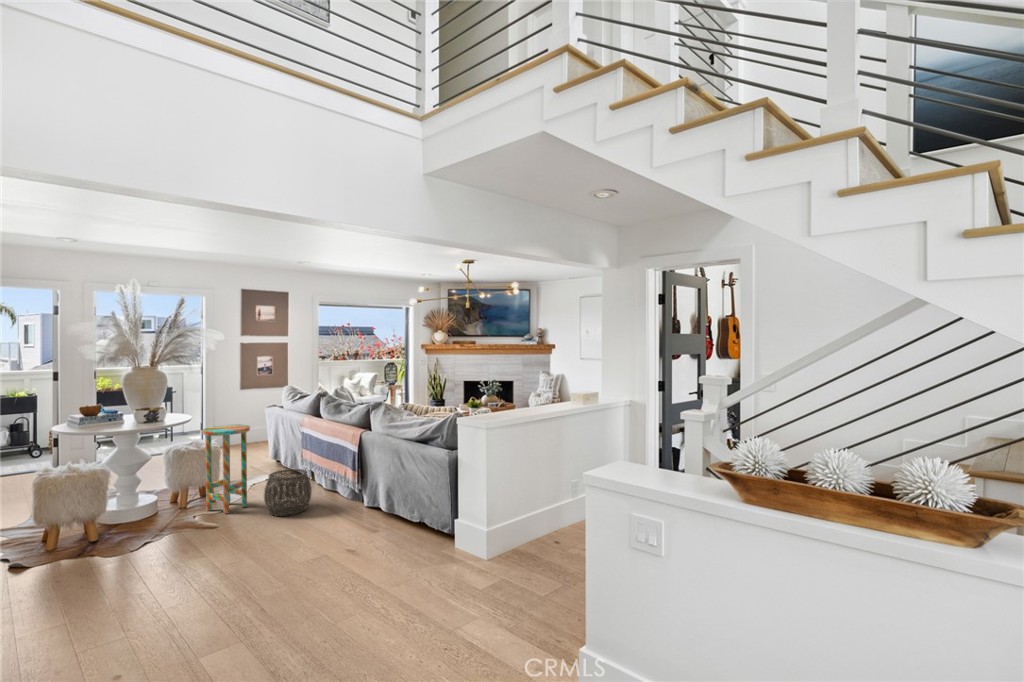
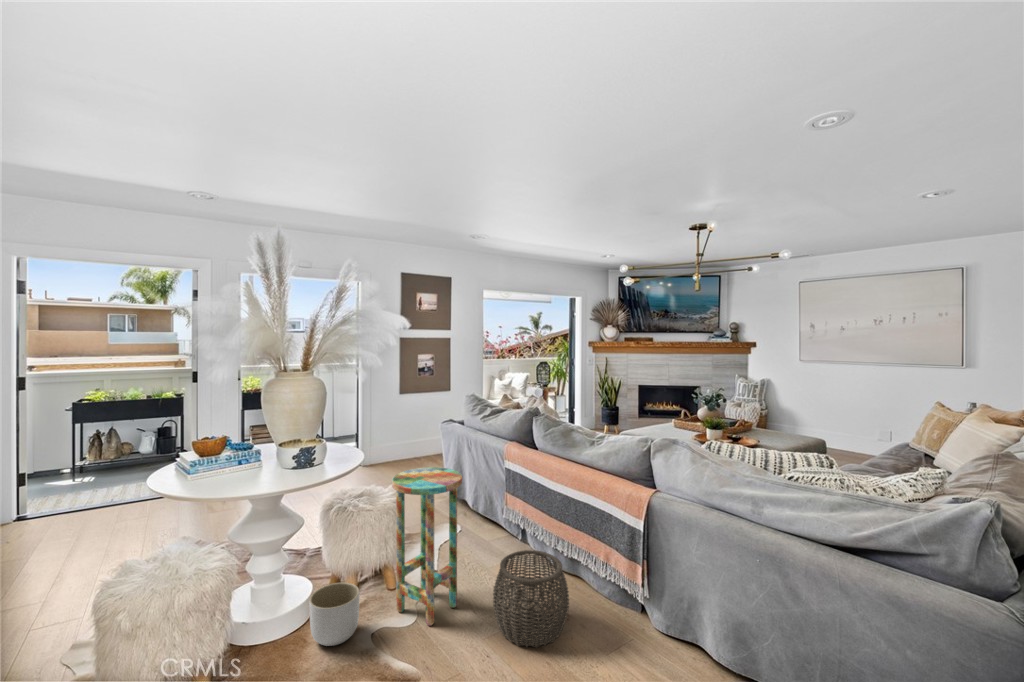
planter: none [146,492,180,523] -> present [309,583,360,646]

